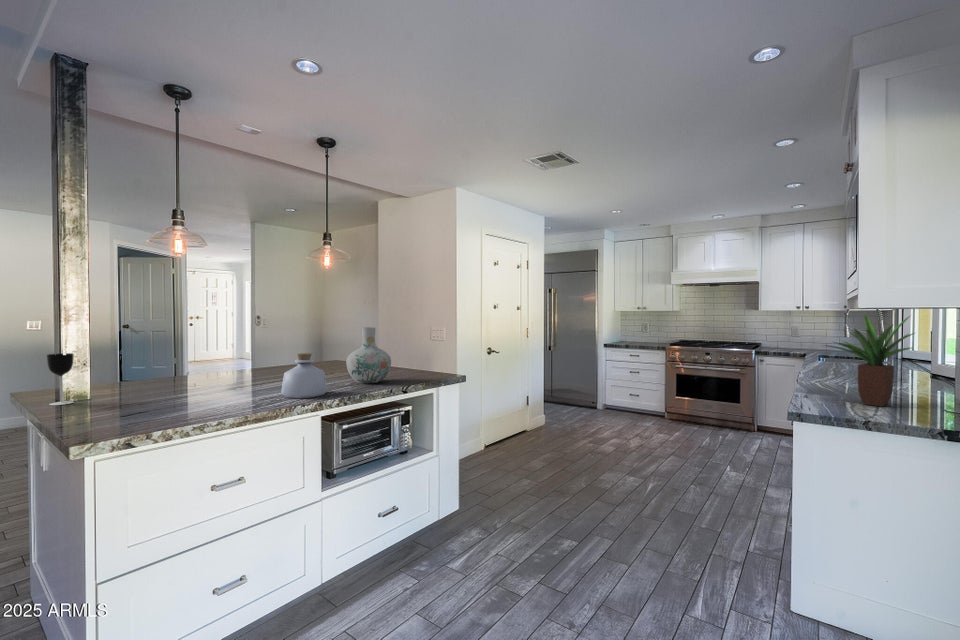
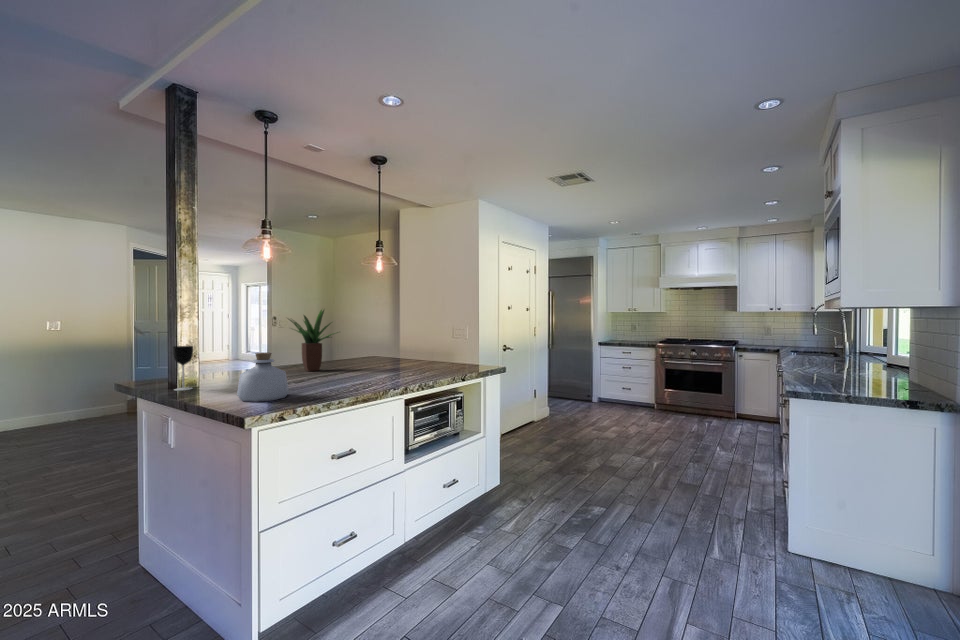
potted plant: present [826,315,913,407] -> present [289,310,335,371]
vase: present [346,327,391,384] -> none [407,325,445,374]
bottle: present [281,353,327,398] -> present [237,352,289,402]

